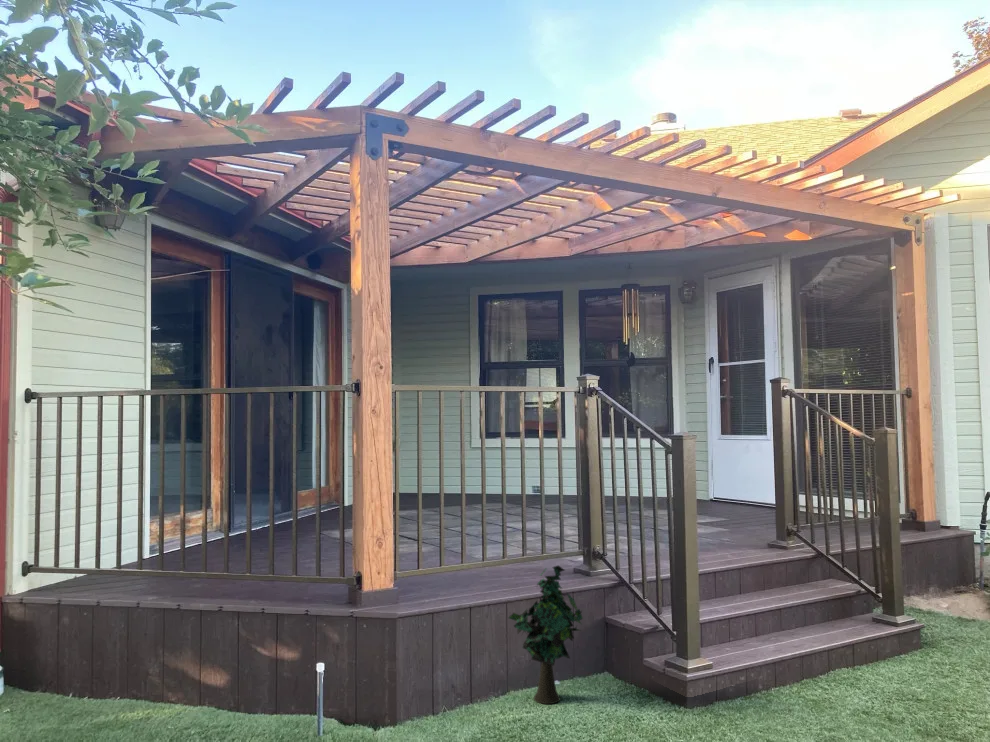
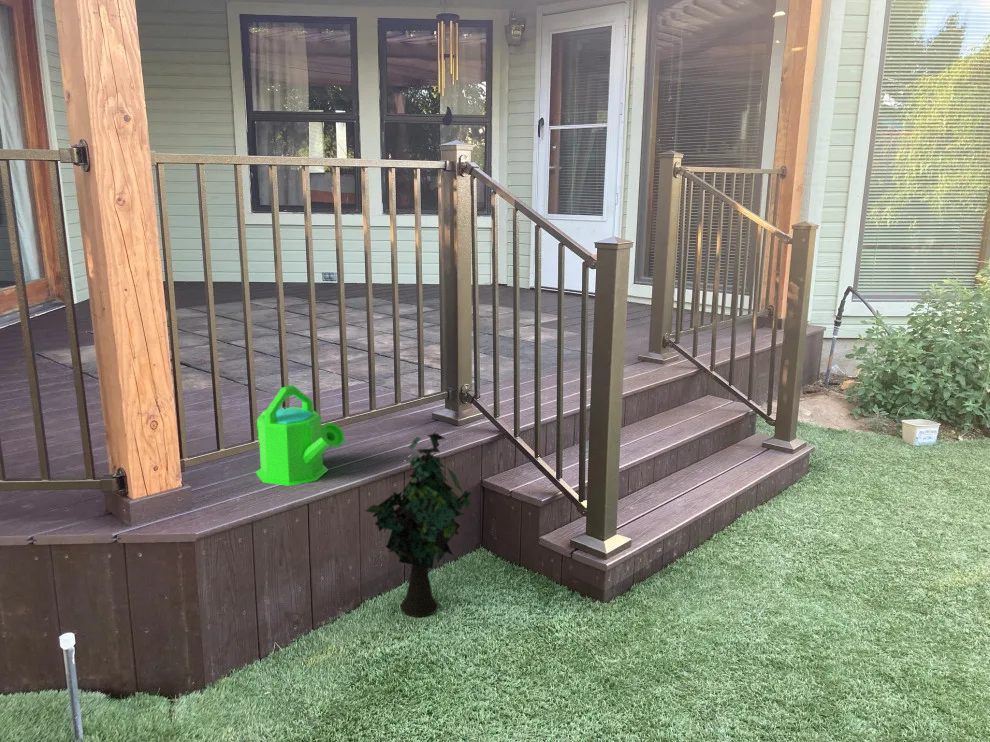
watering can: none [442,531,497,598] -> present [256,385,344,486]

